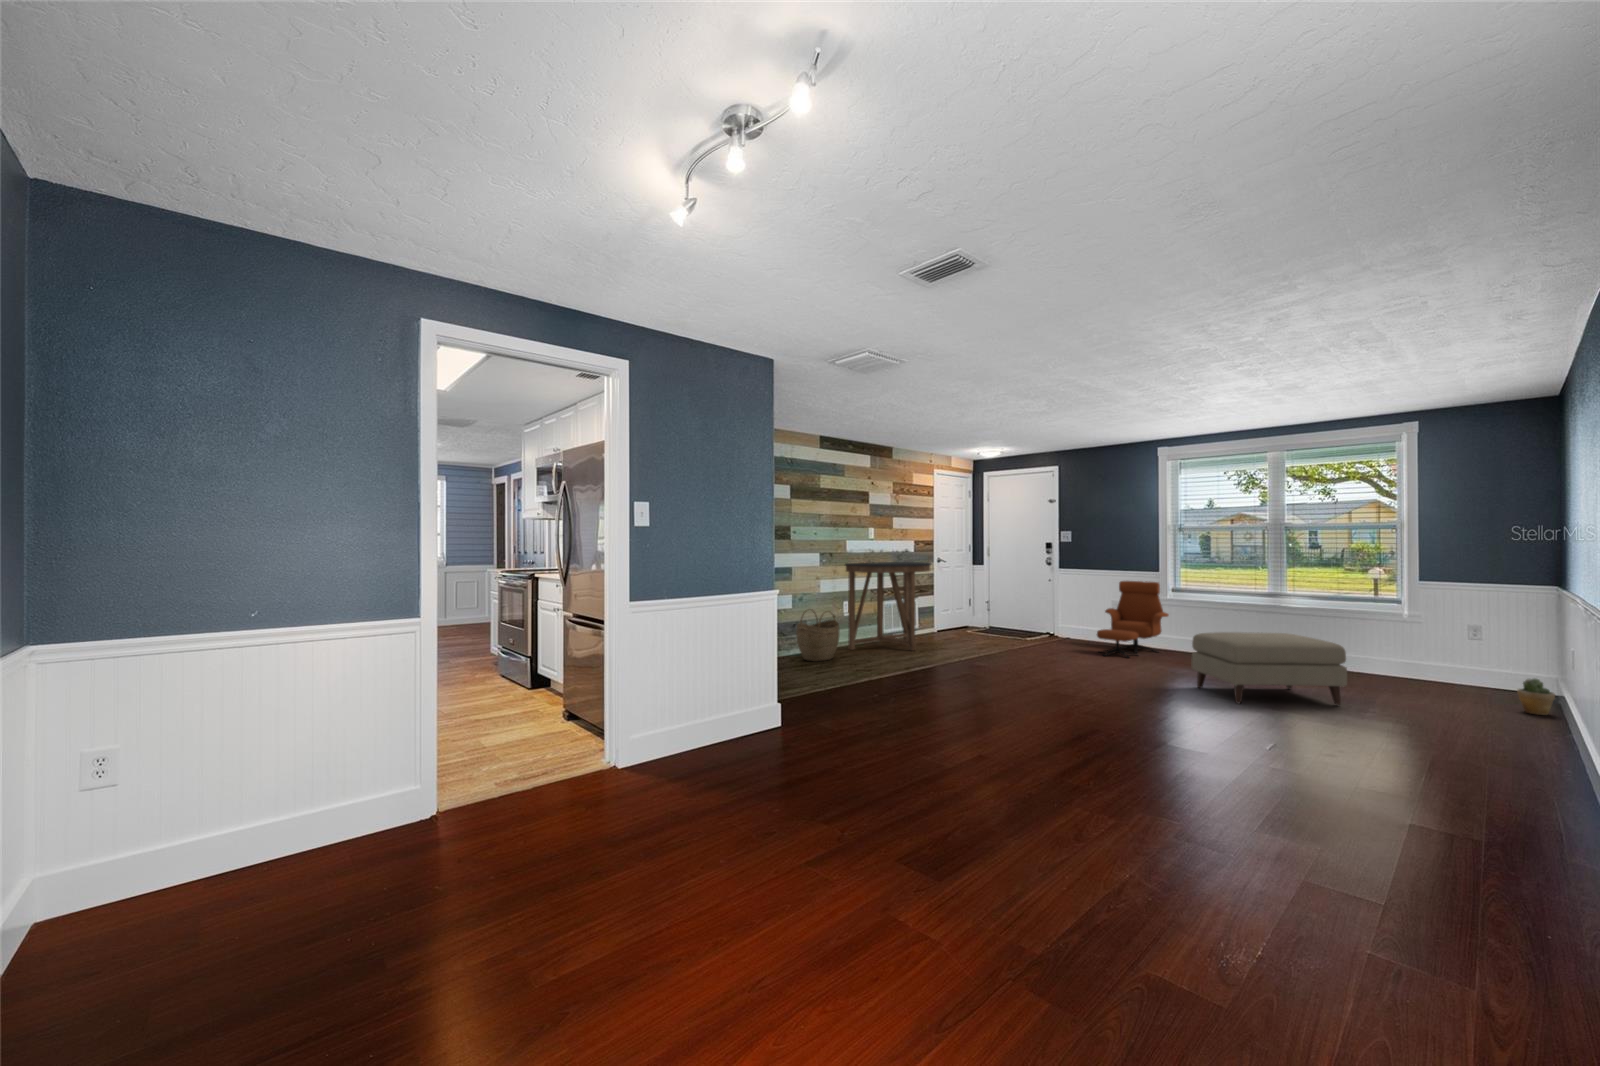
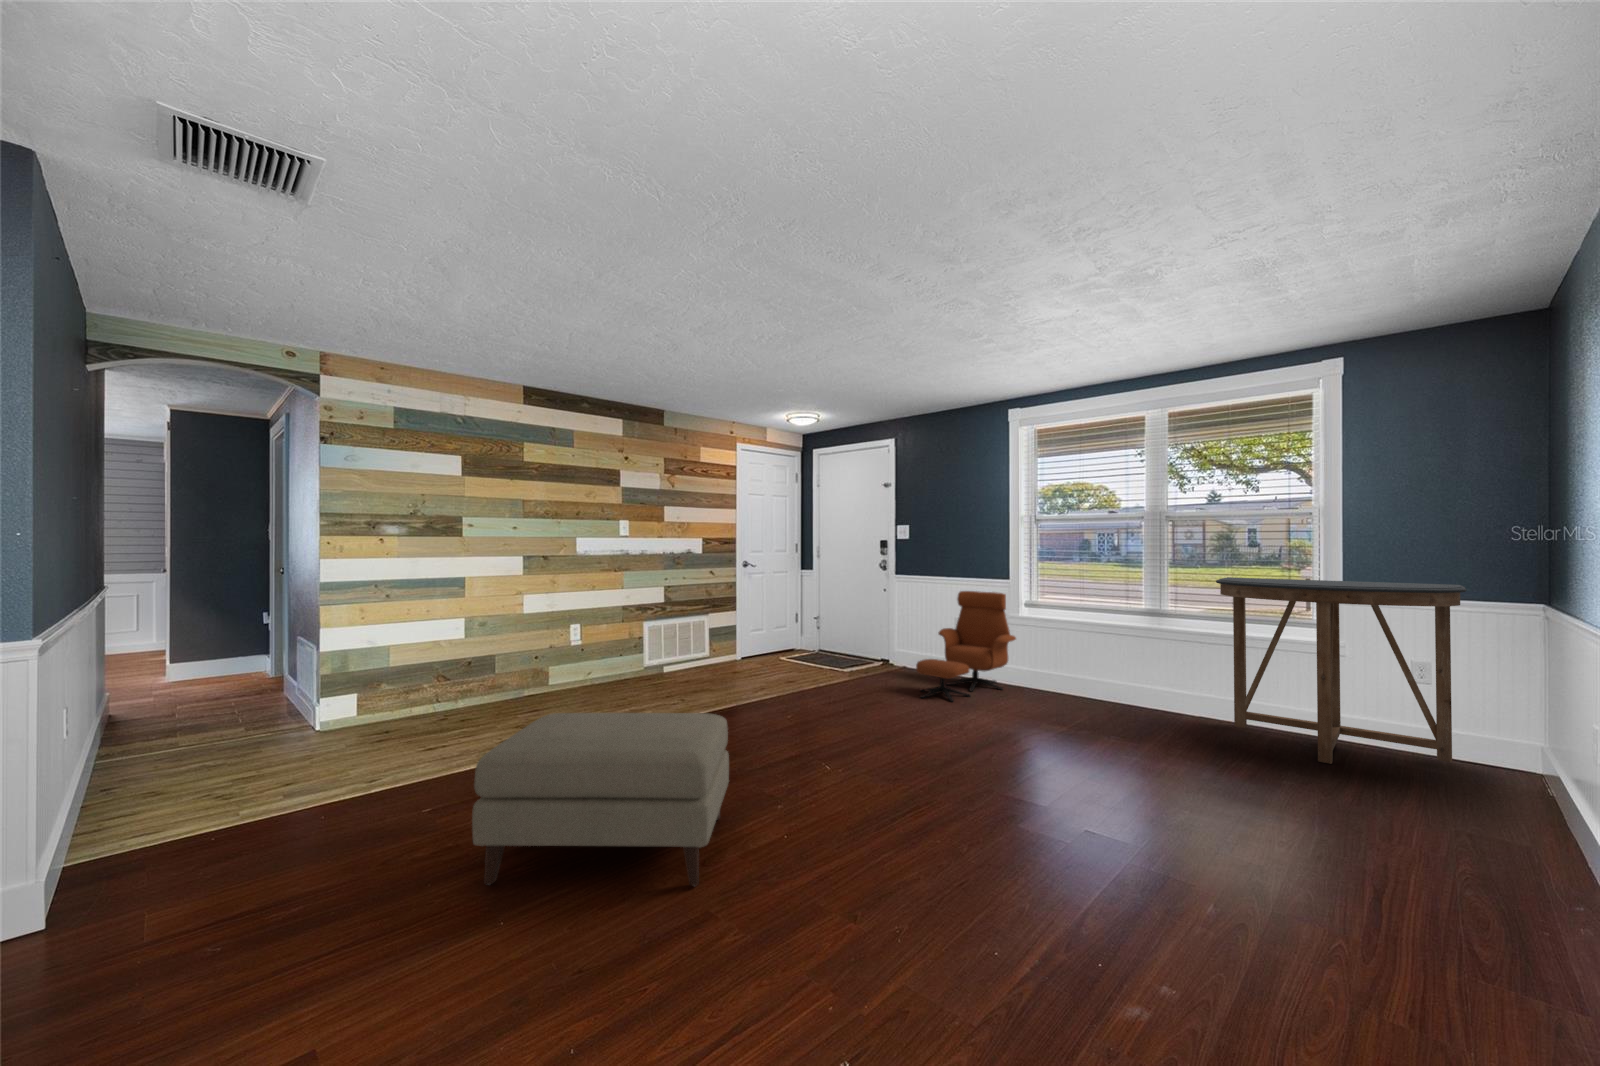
console table: present [845,562,931,651] -> present [1216,577,1467,764]
woven basket: present [796,611,839,662] -> none [466,637,536,716]
ottoman: present [1192,632,1347,705] -> present [472,713,729,886]
potted plant: present [1517,678,1555,715] -> none [1495,764,1562,830]

